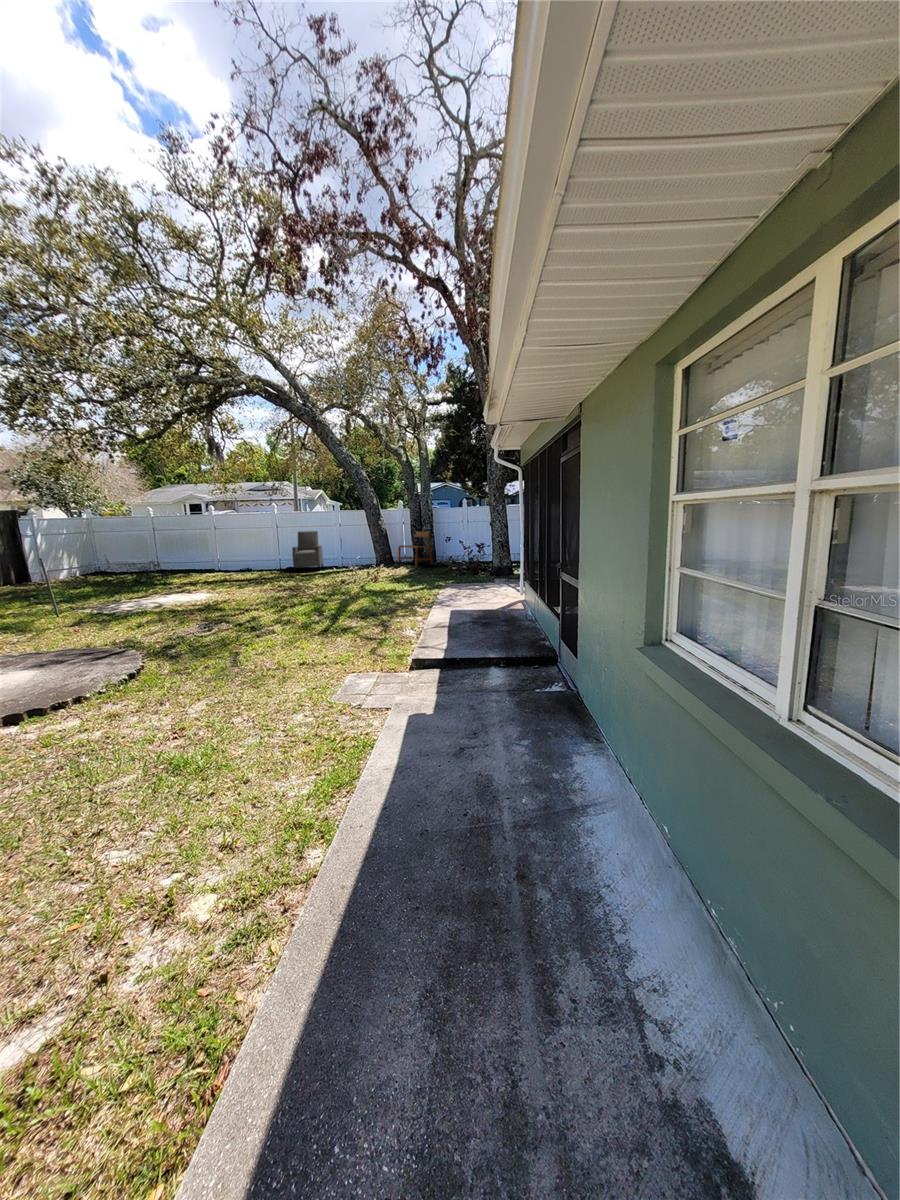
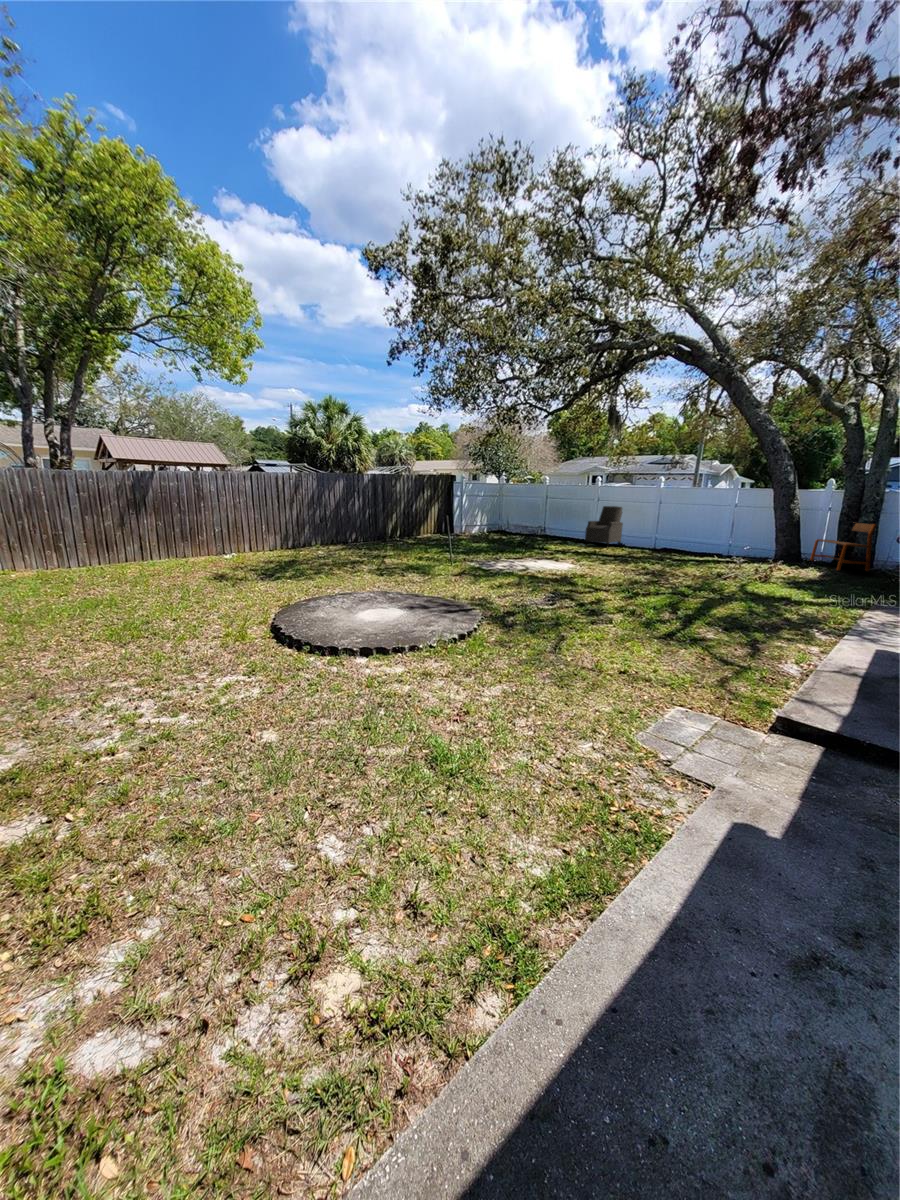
chair: present [292,531,323,571] -> present [585,506,623,547]

